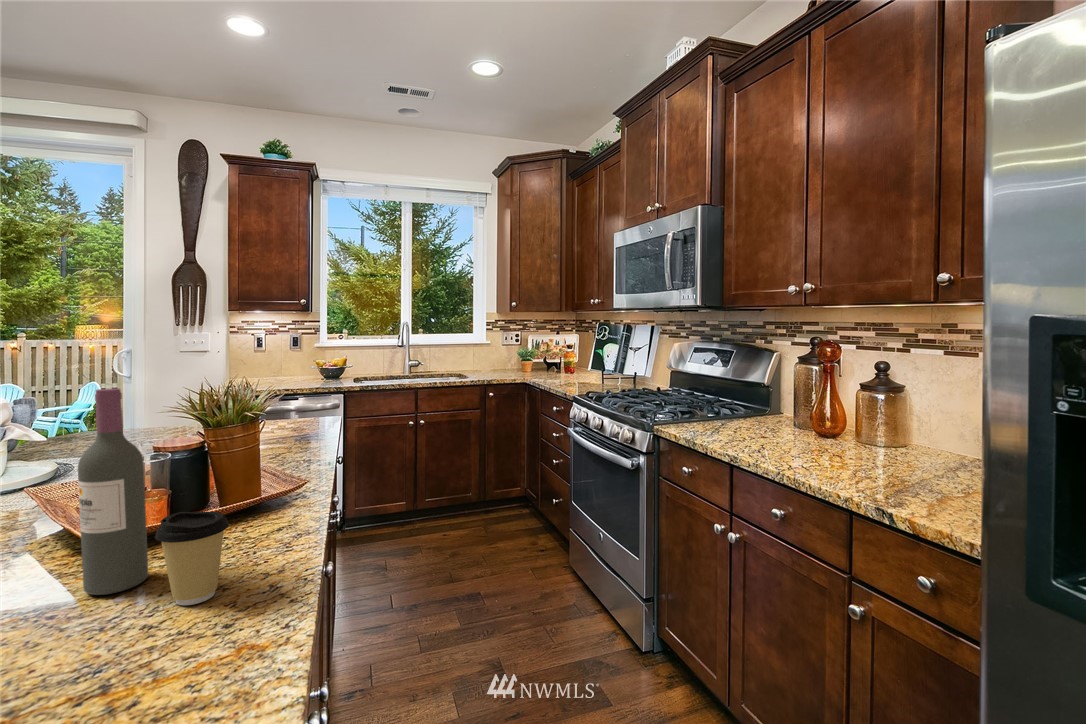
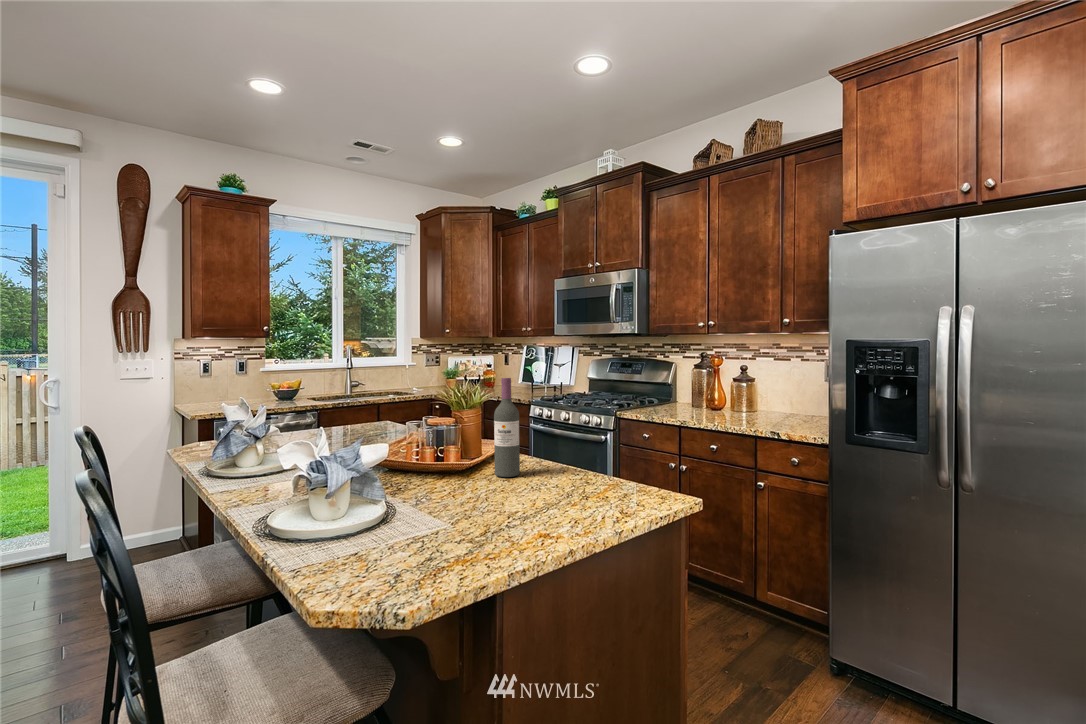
coffee cup: present [155,511,229,605] -> none [540,435,569,475]

